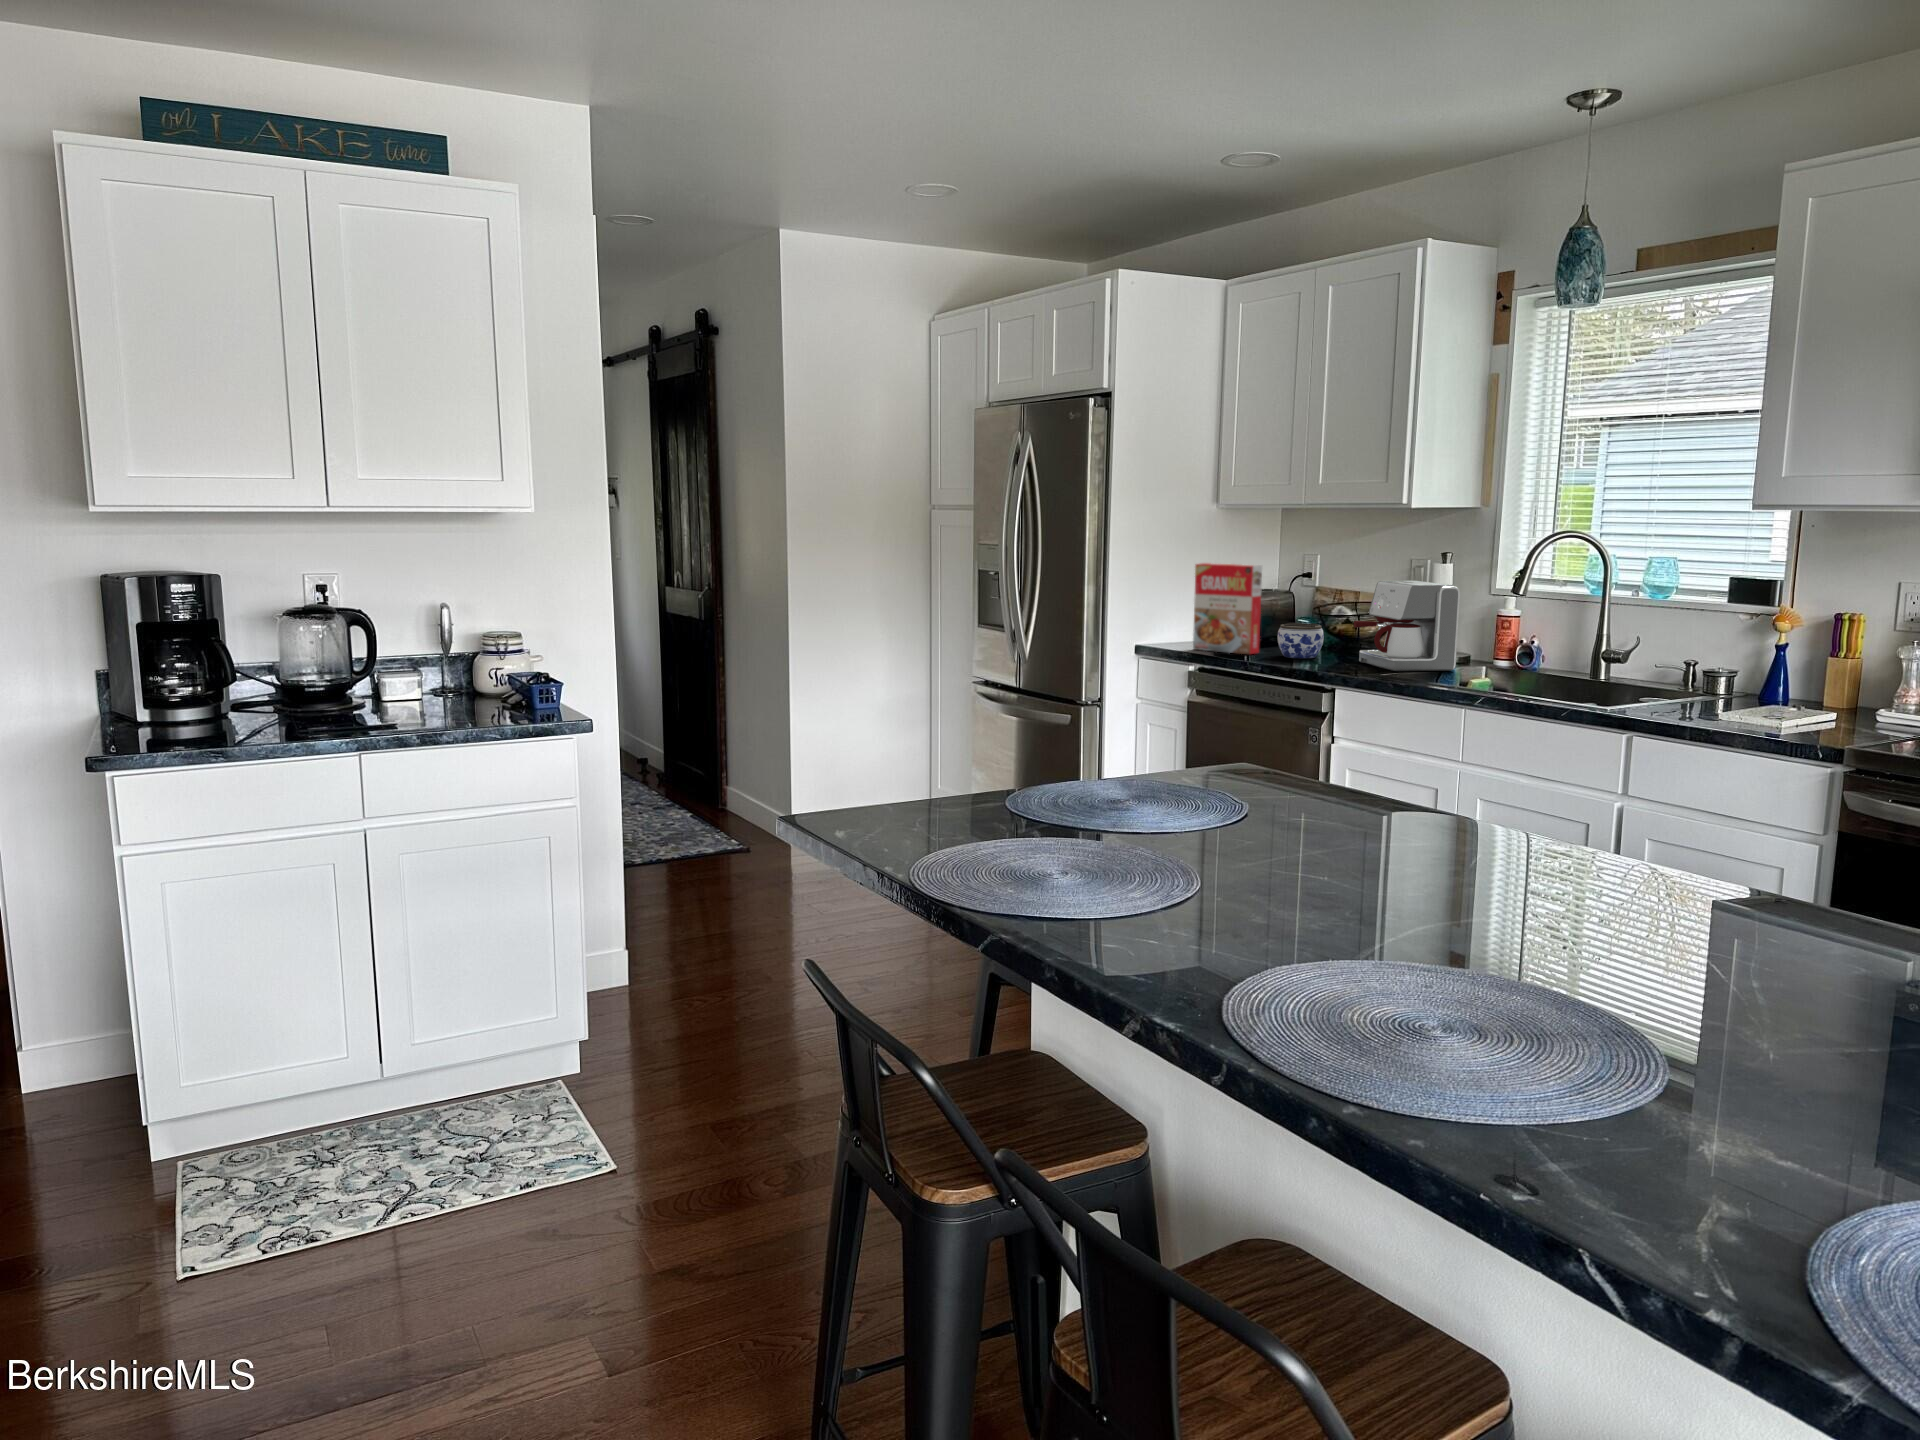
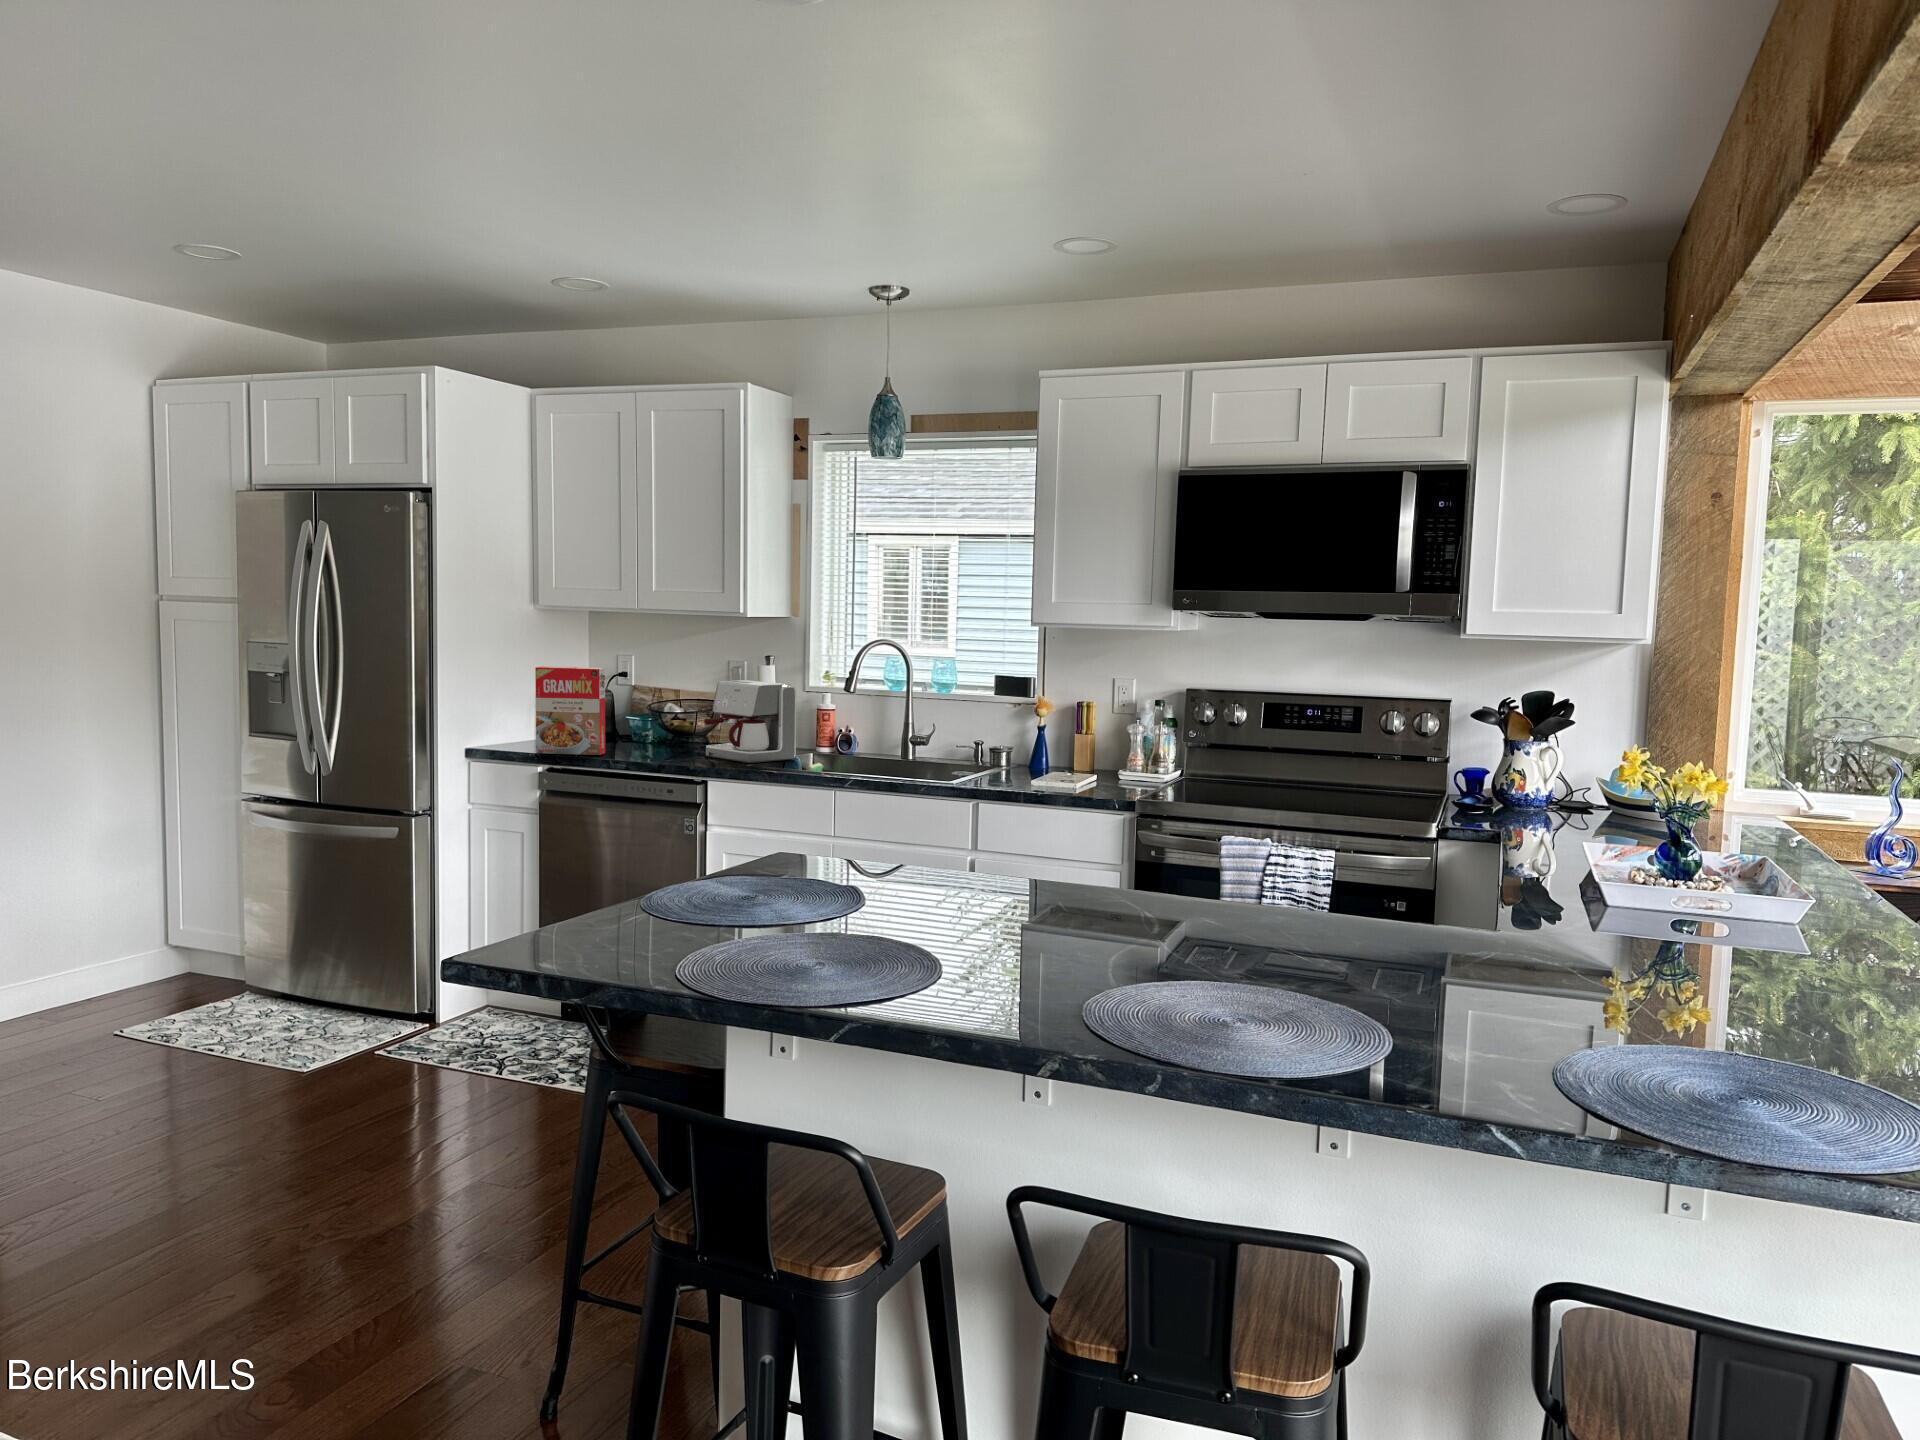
jar: present [1278,623,1324,658] -> none [626,723,670,756]

